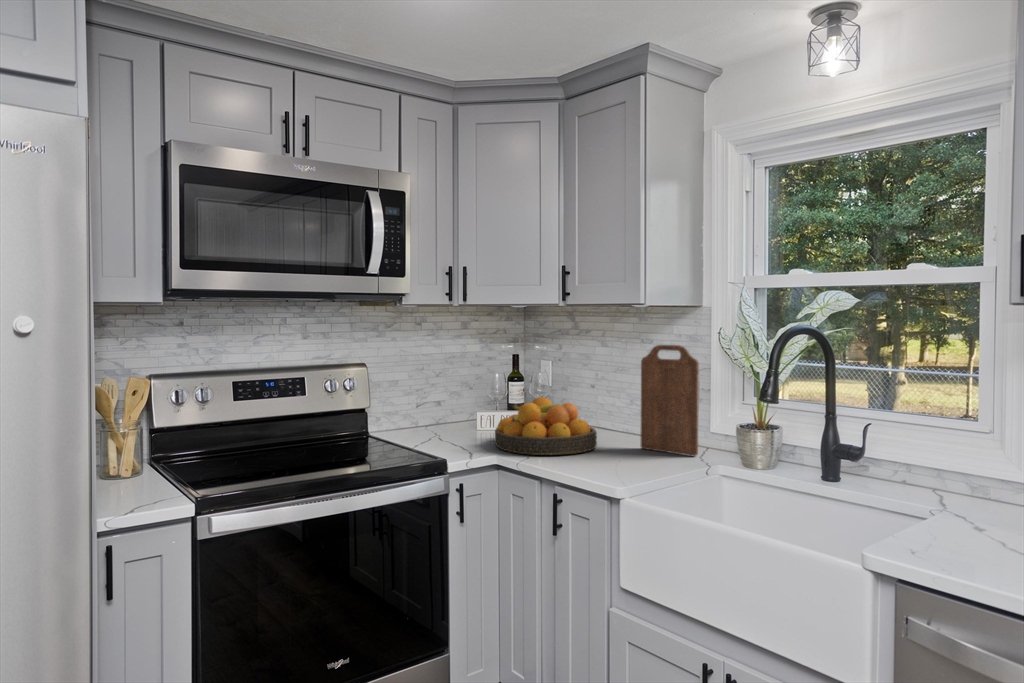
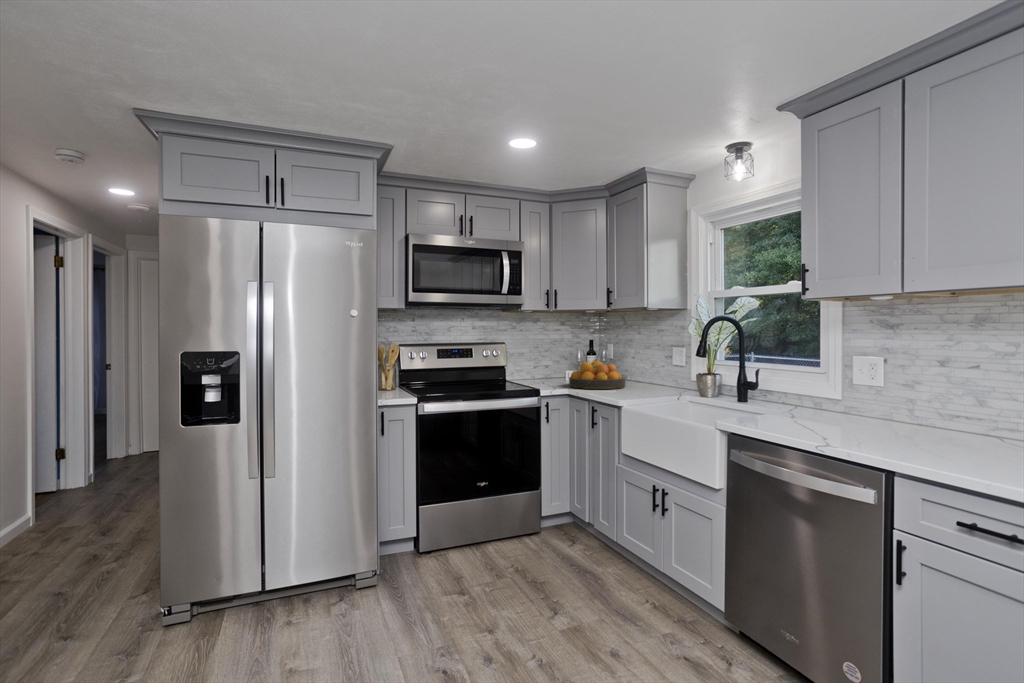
cutting board: present [640,345,699,456] -> none [649,330,678,392]

